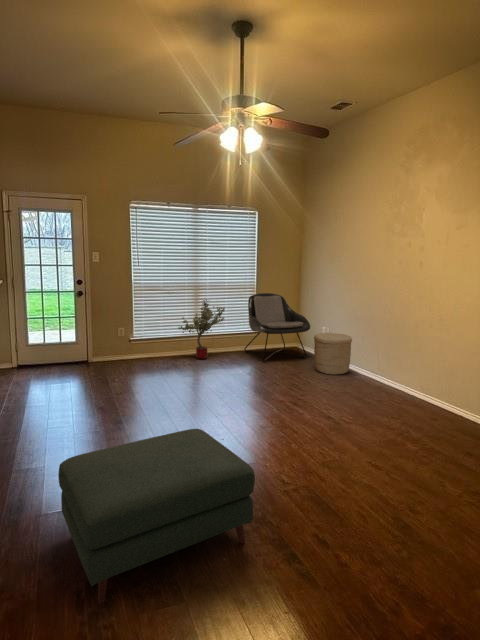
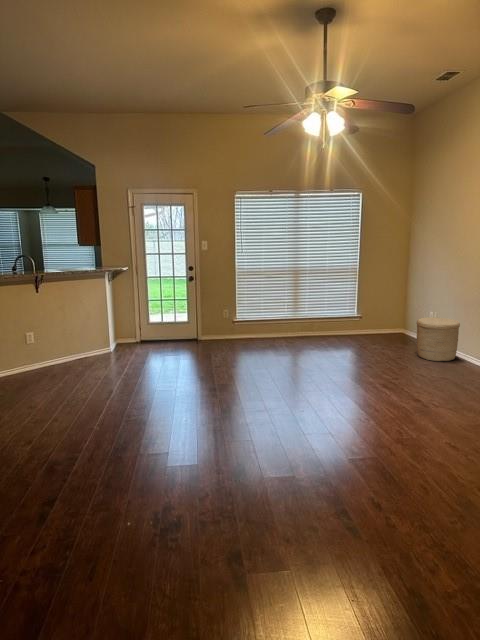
lounge chair: present [244,293,310,362] -> none [346,277,416,346]
potted tree: present [178,300,225,359] -> none [278,283,325,342]
ottoman: present [58,429,255,605] -> none [149,397,312,527]

